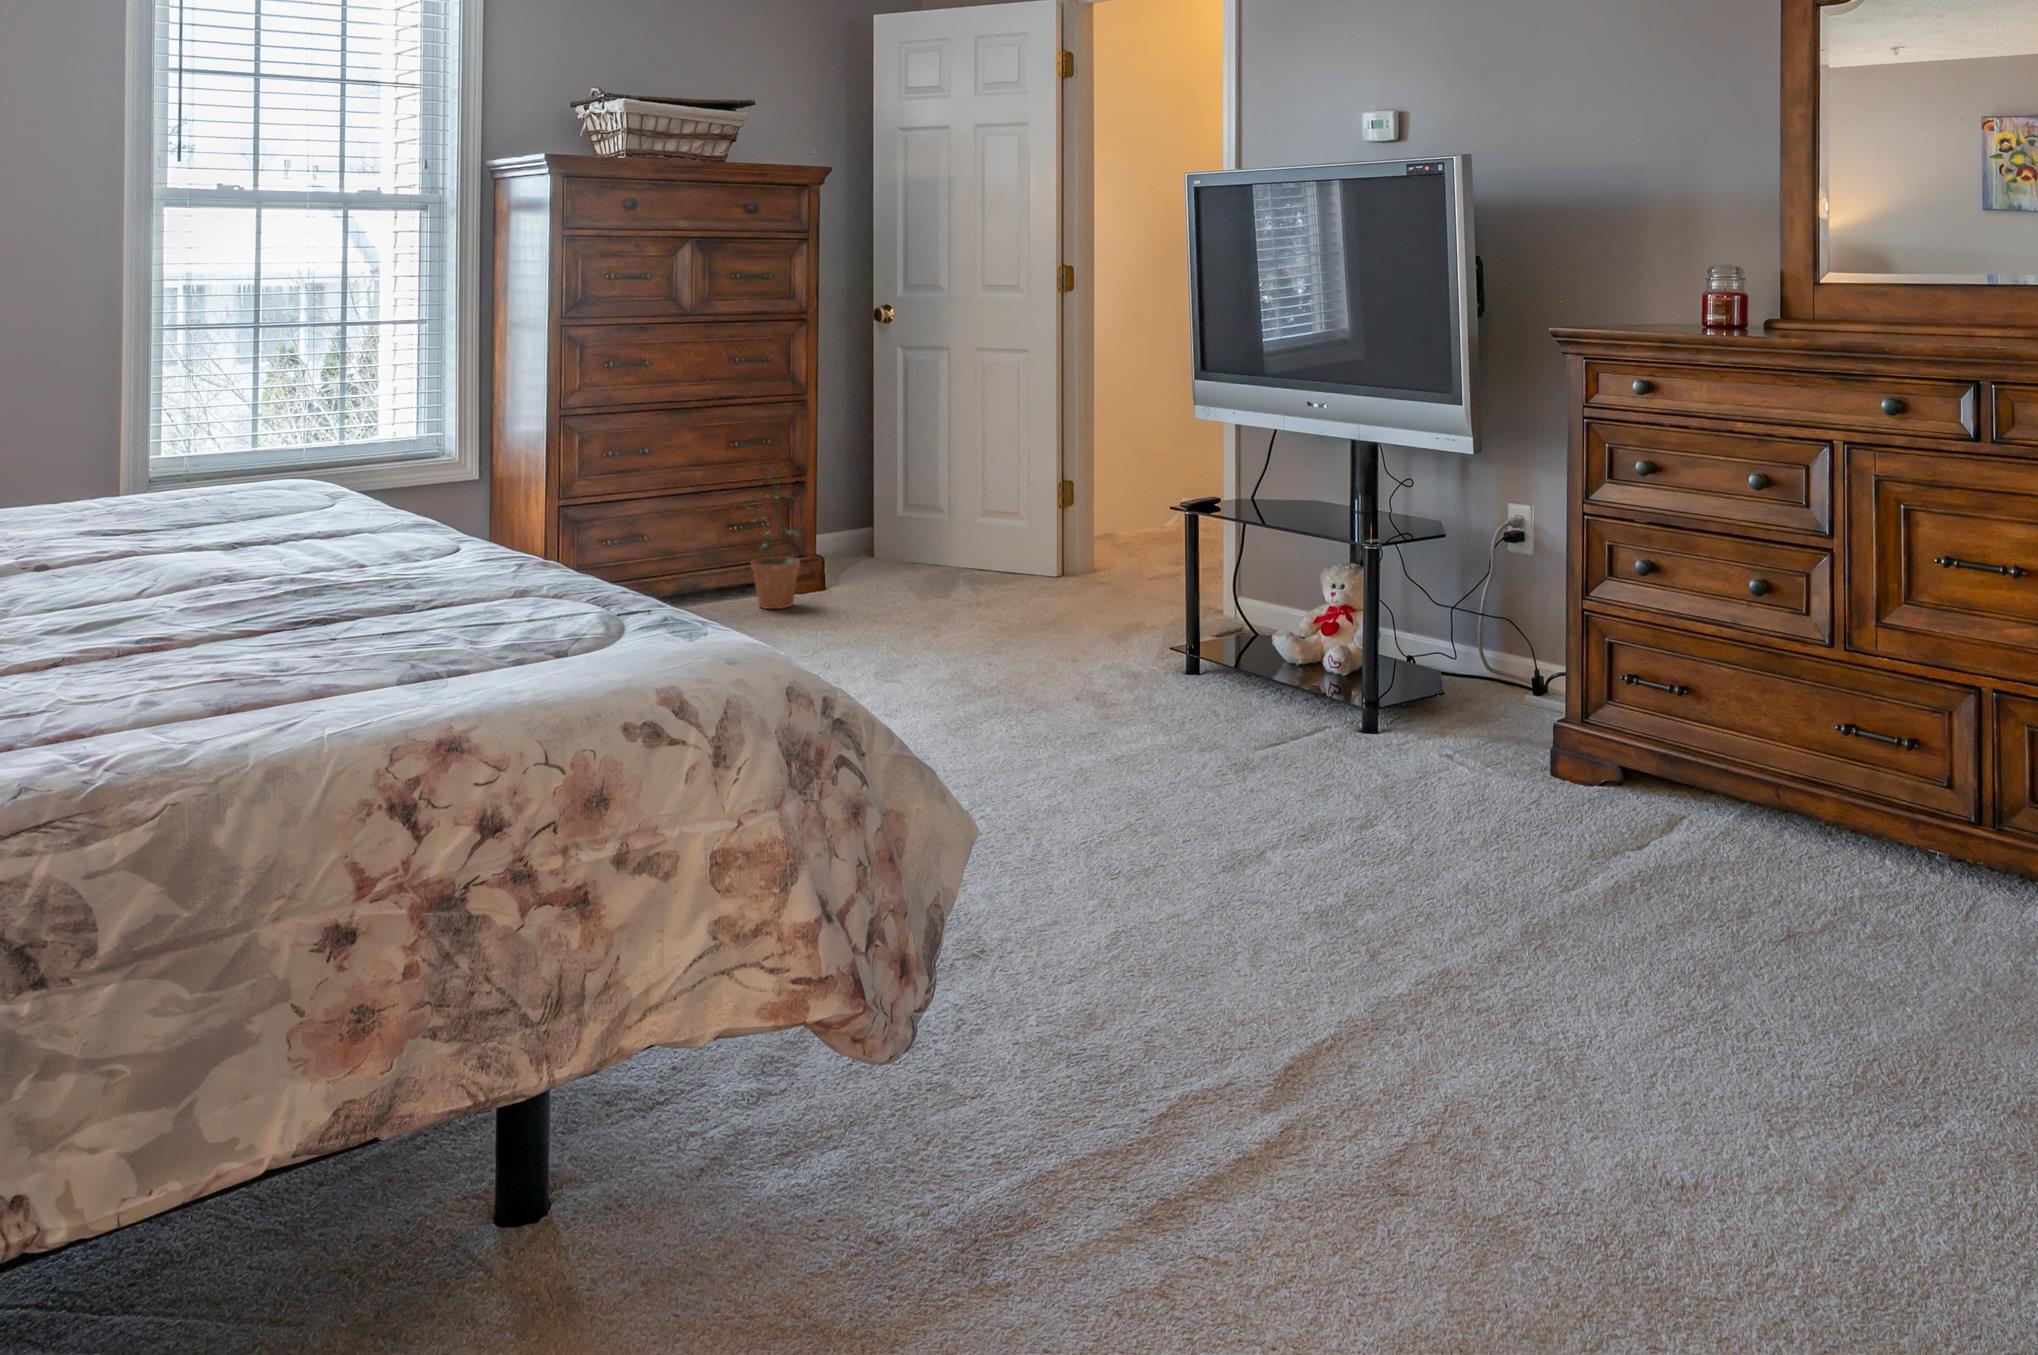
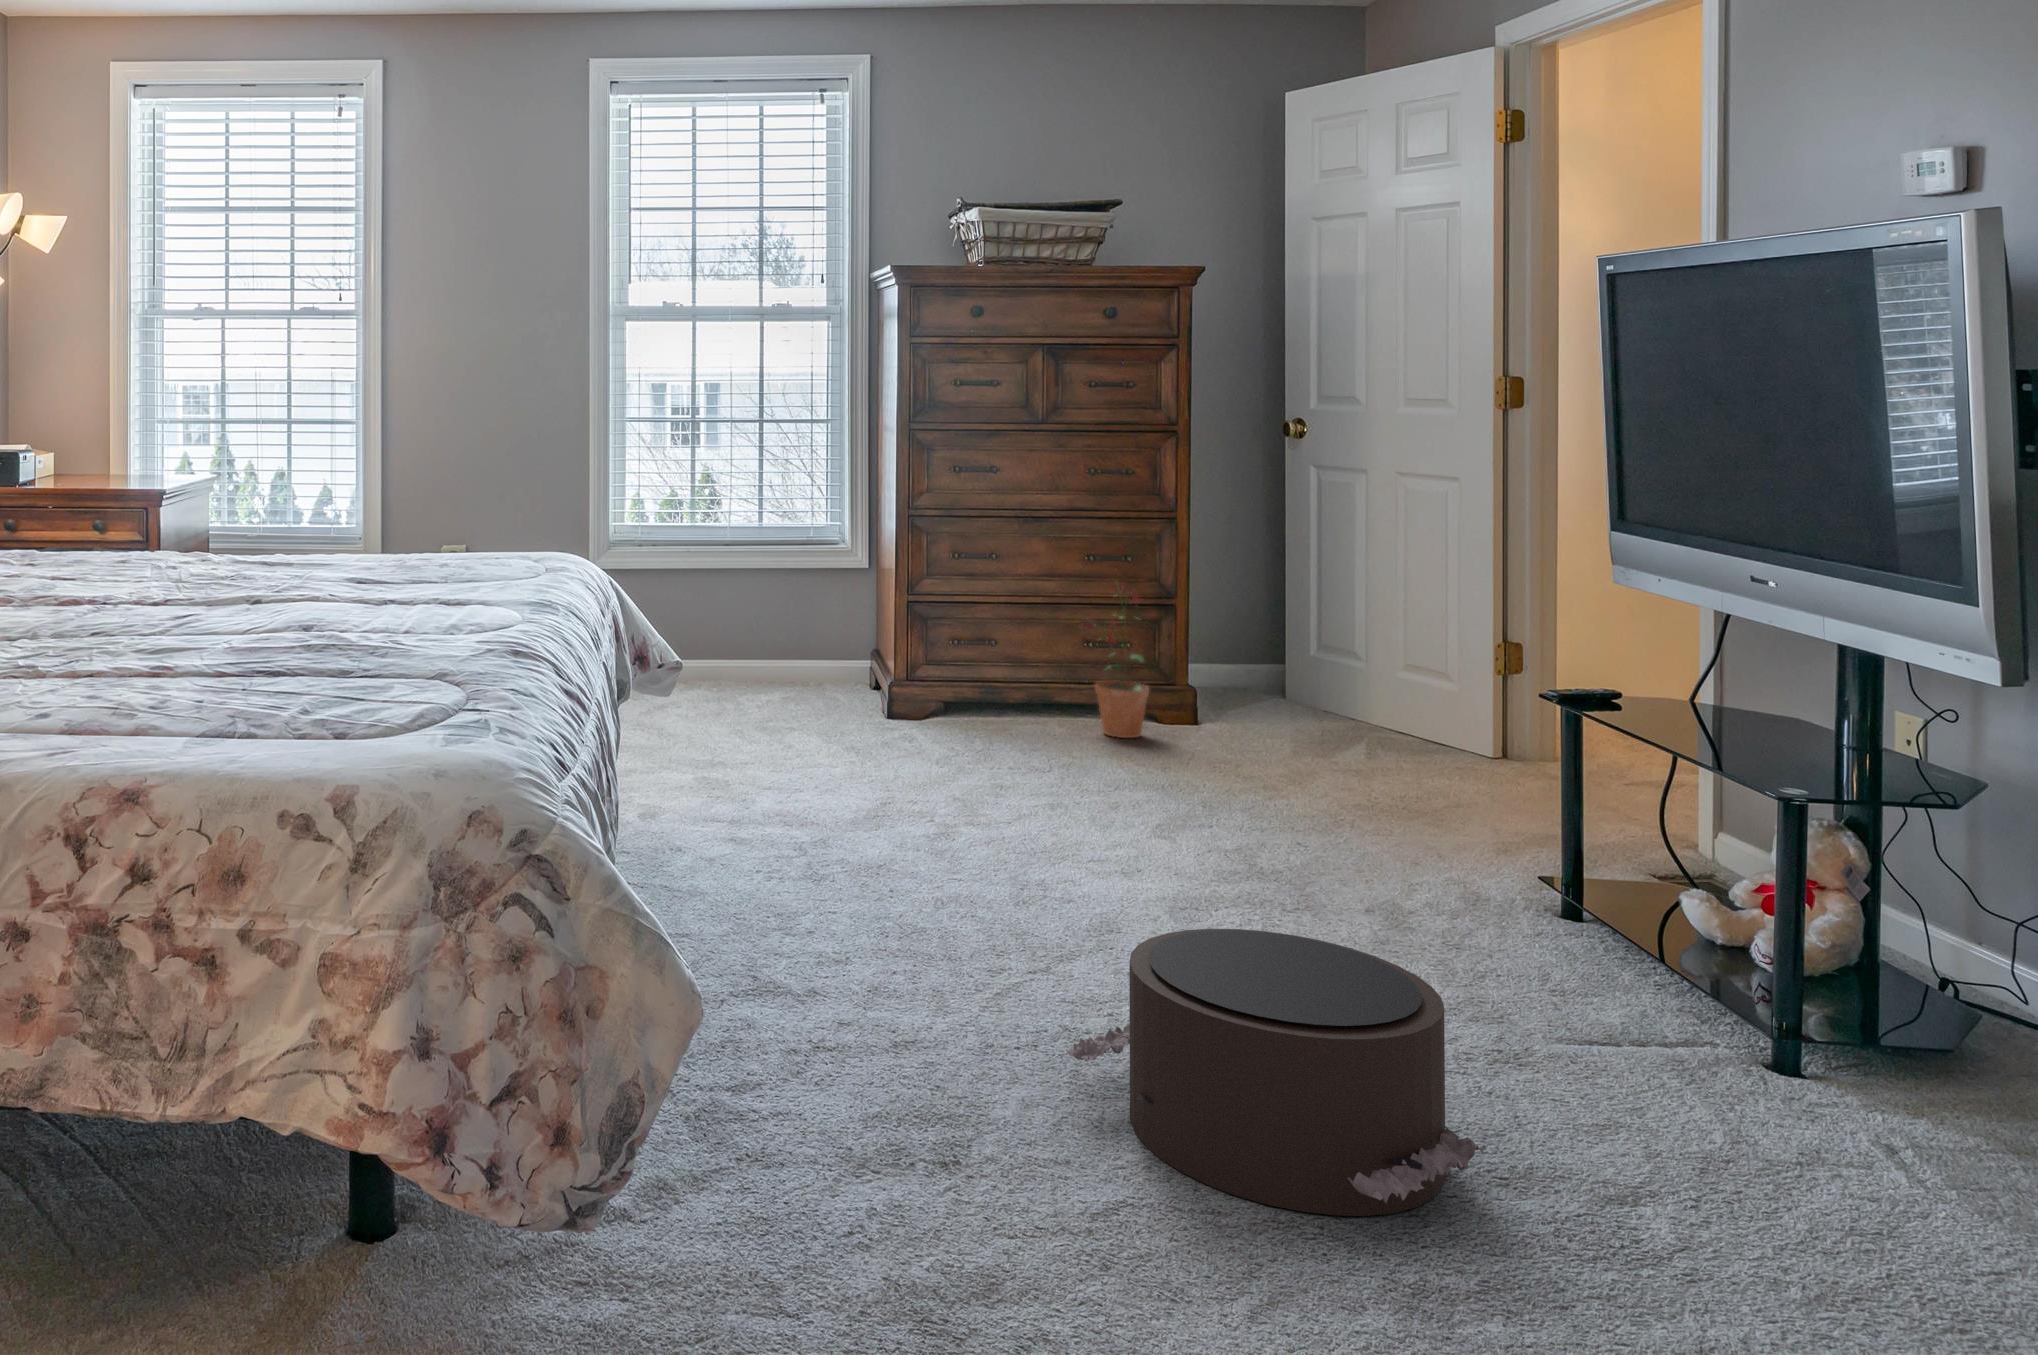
pouf: none [1035,698,1323,888] -> present [1066,929,1486,1216]

